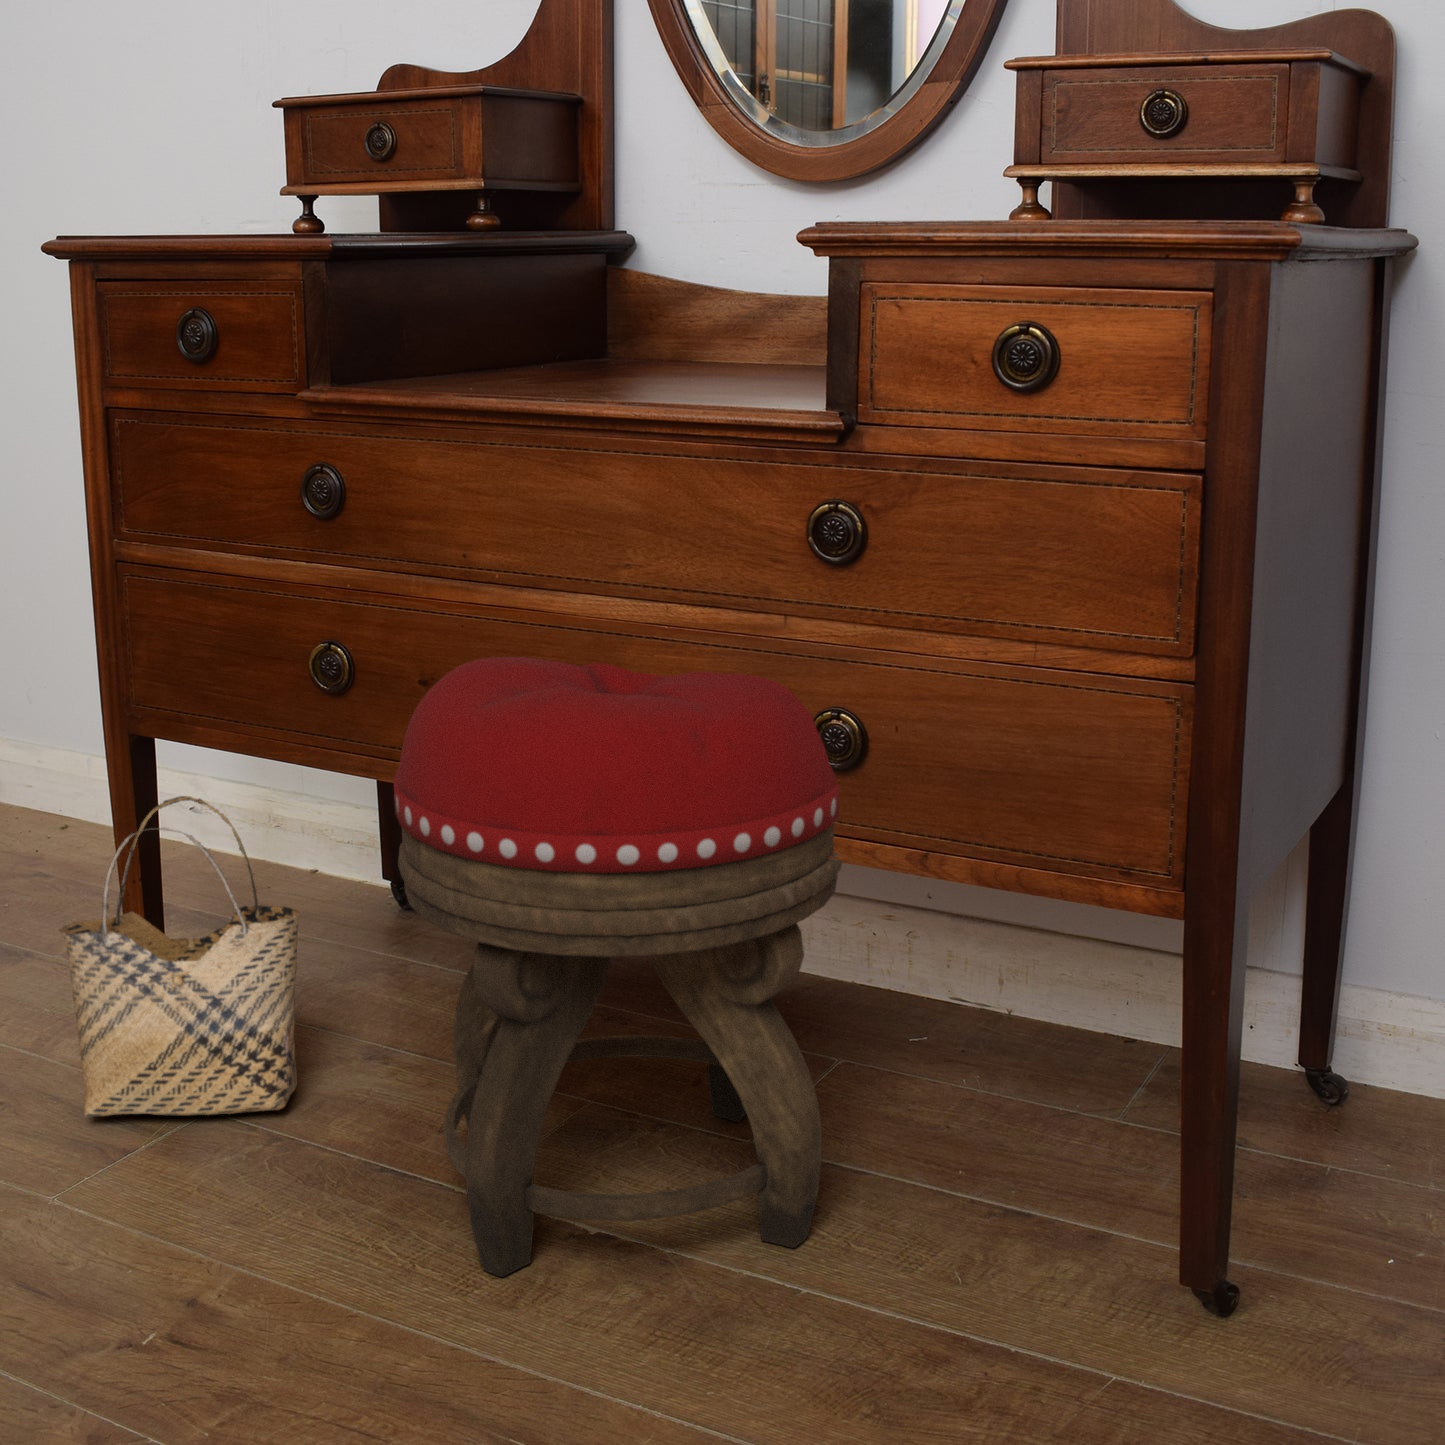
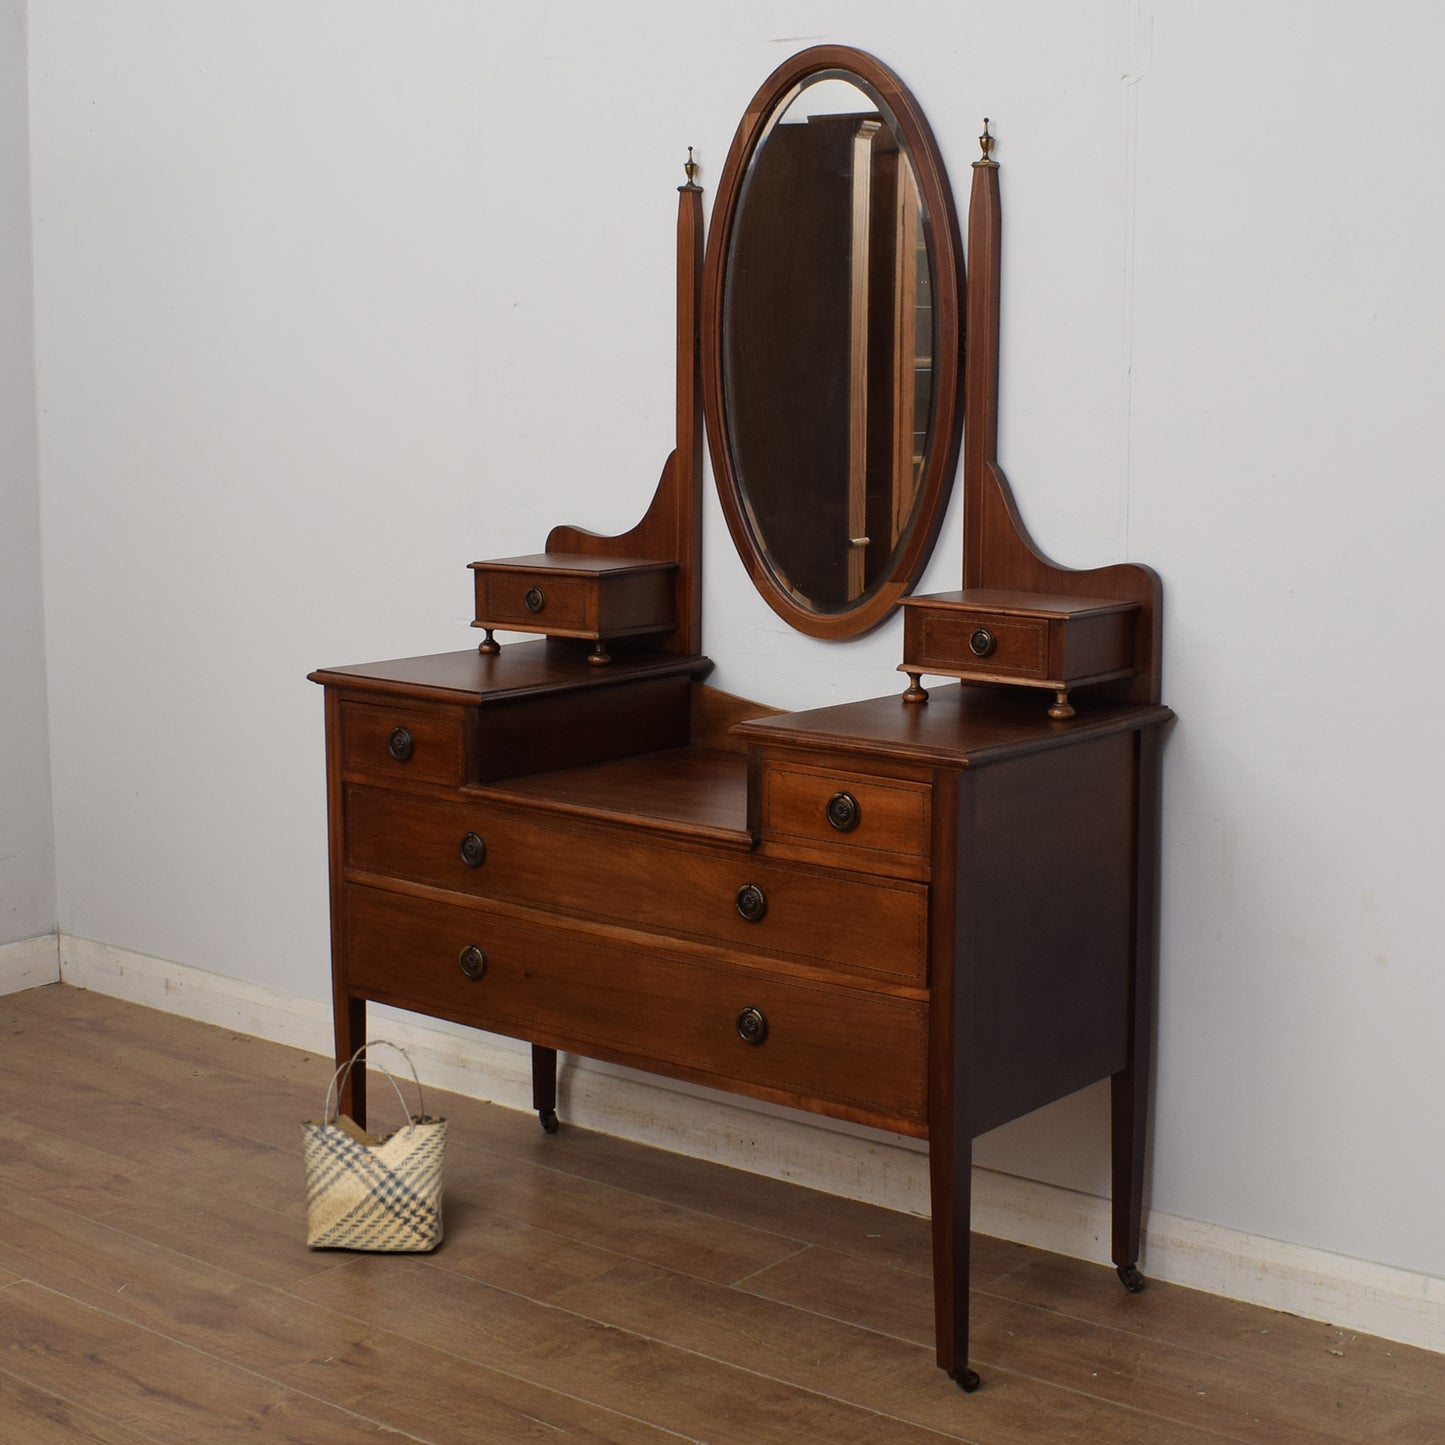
footstool: present [394,657,843,1277] -> none [496,955,772,1346]

